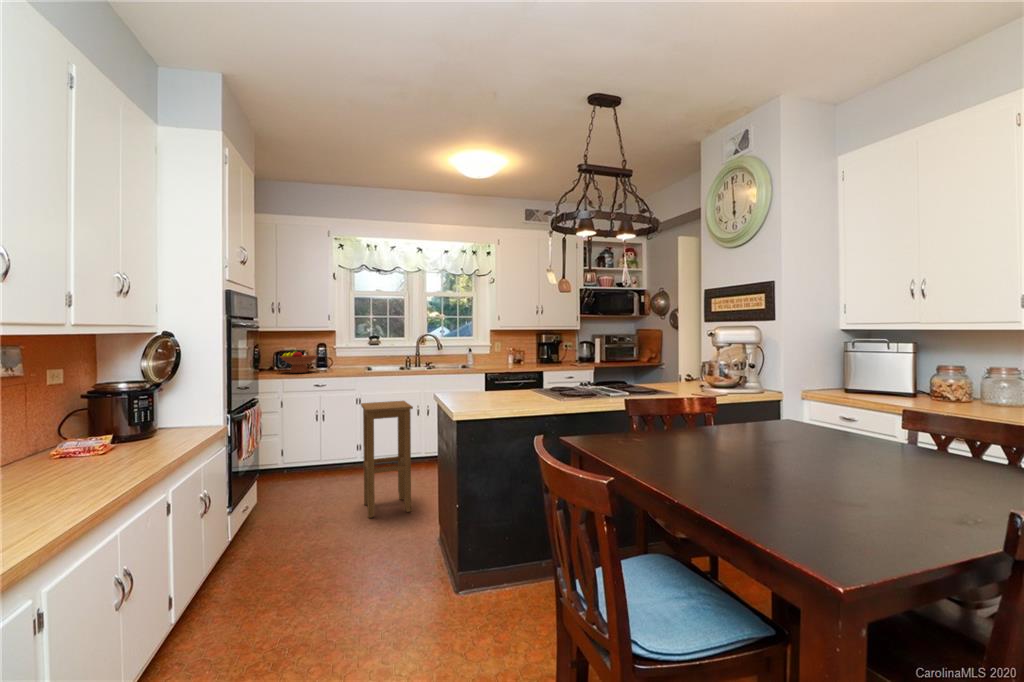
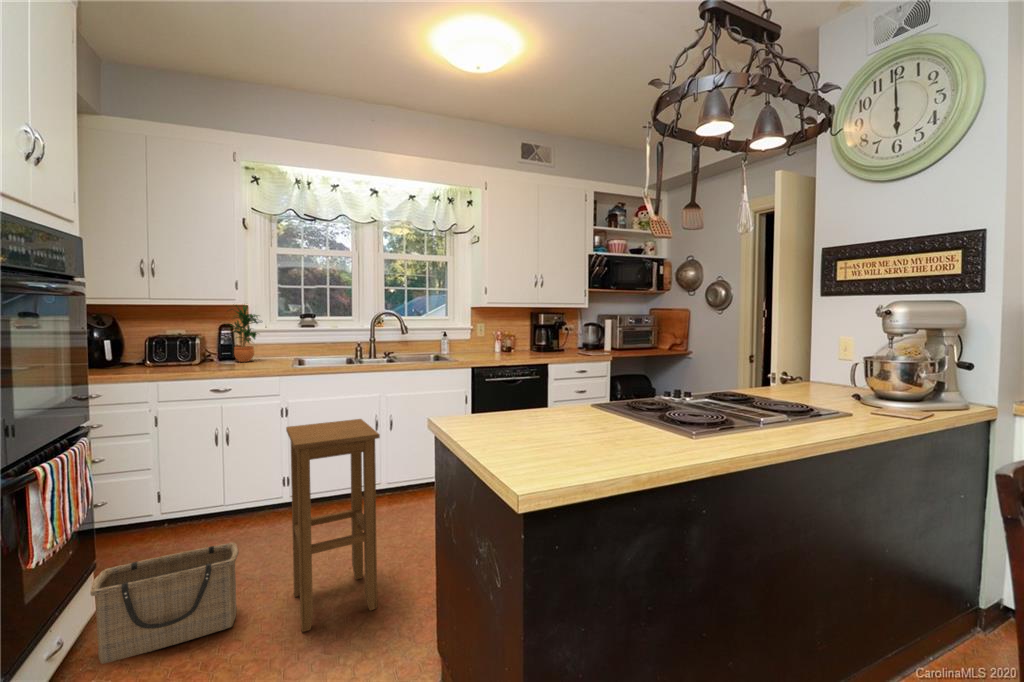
potted plant: none [321,329,345,369] -> present [228,305,259,362]
fruit bowl: present [281,350,317,373] -> none [151,334,218,371]
basket: none [263,469,335,523] -> present [91,543,238,664]

